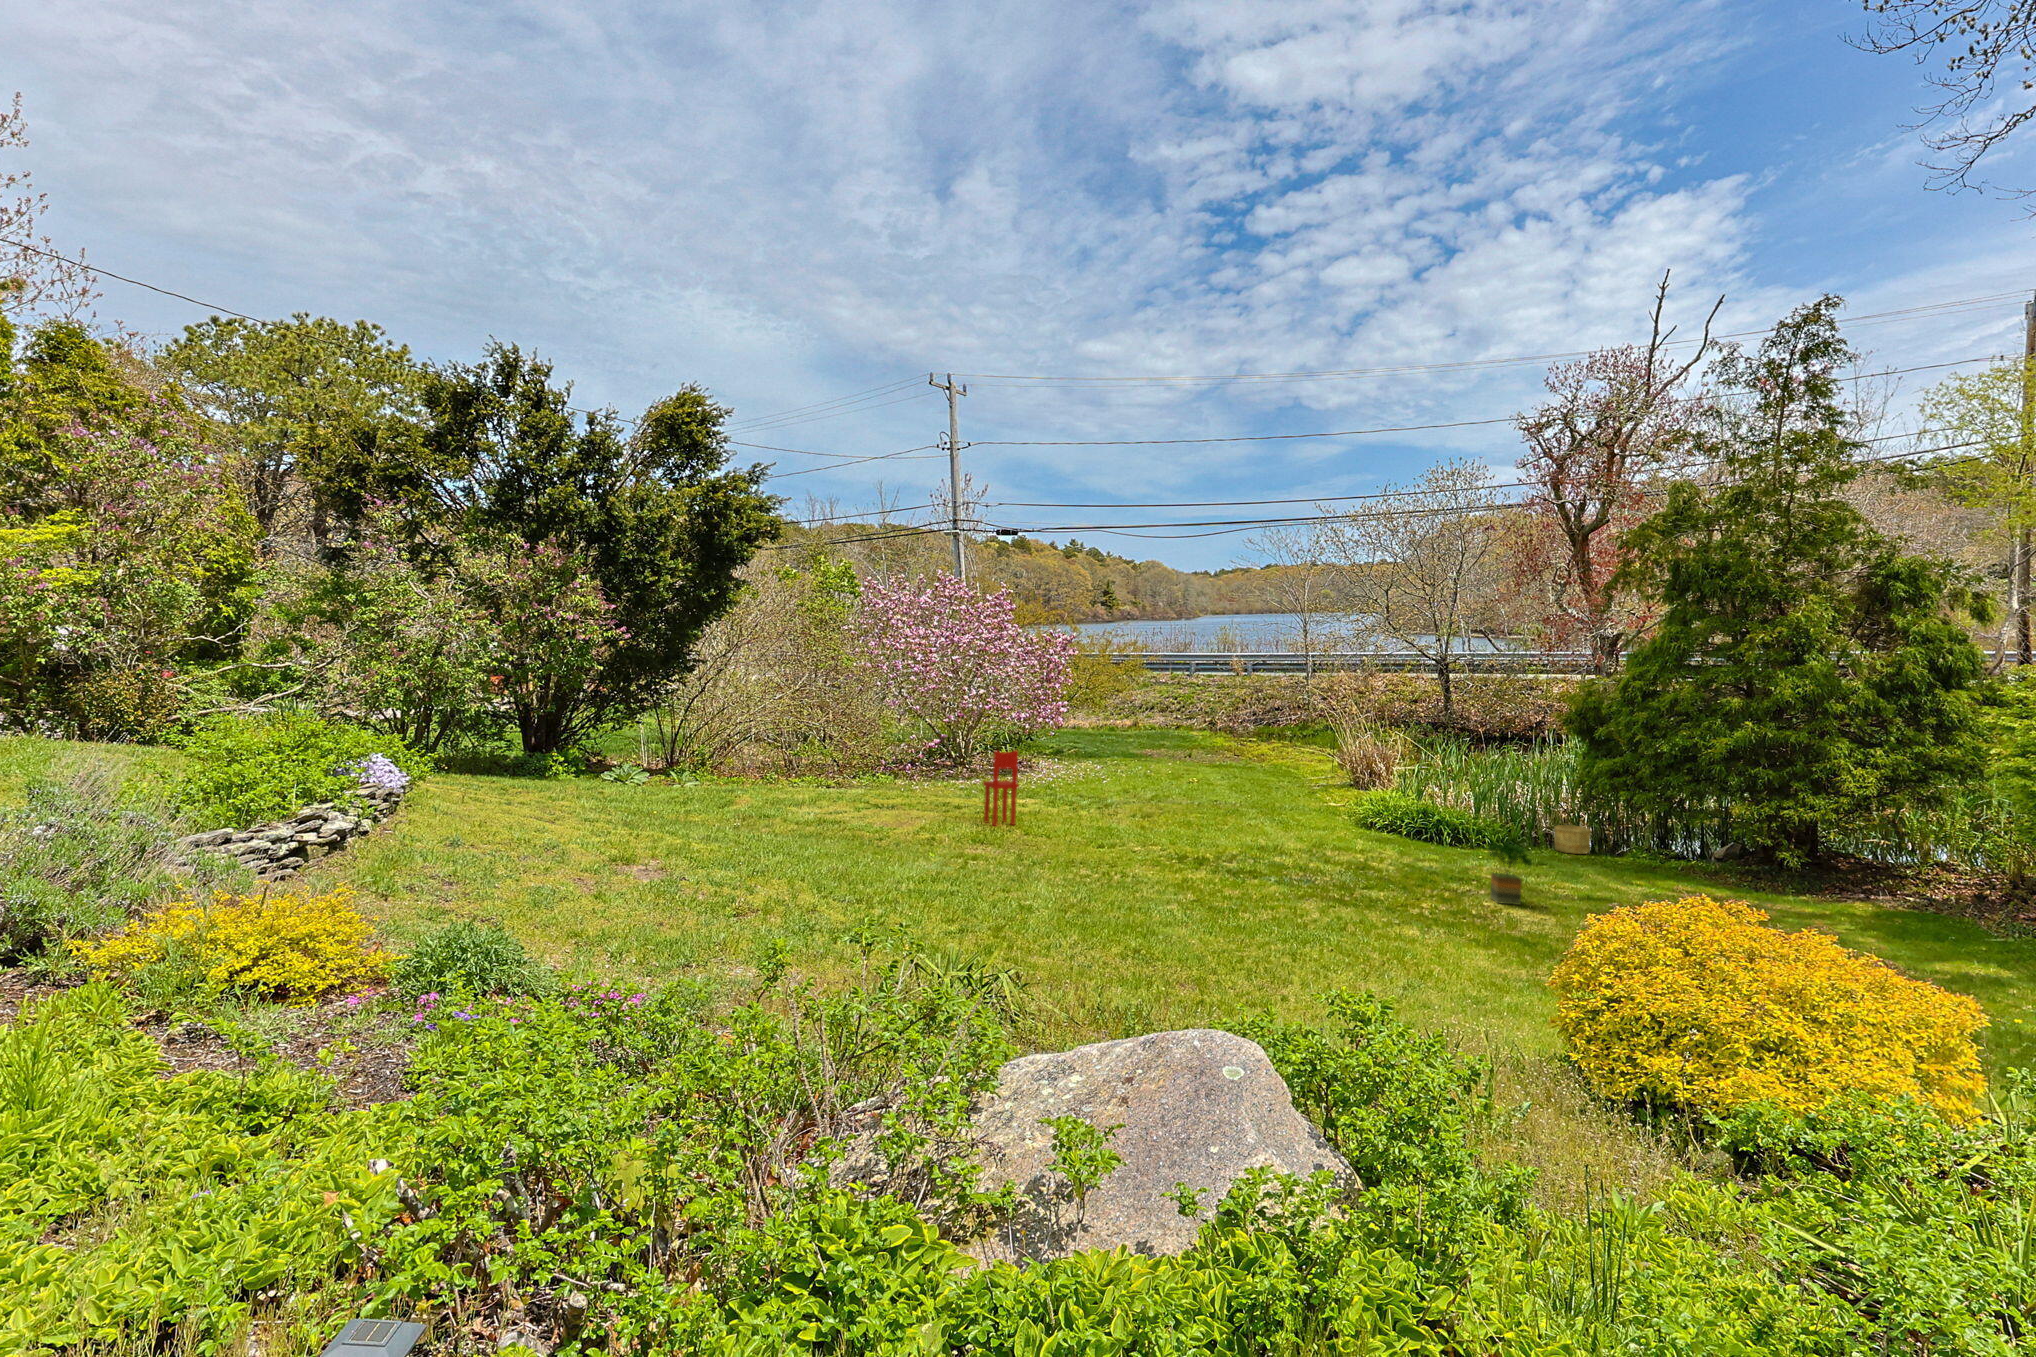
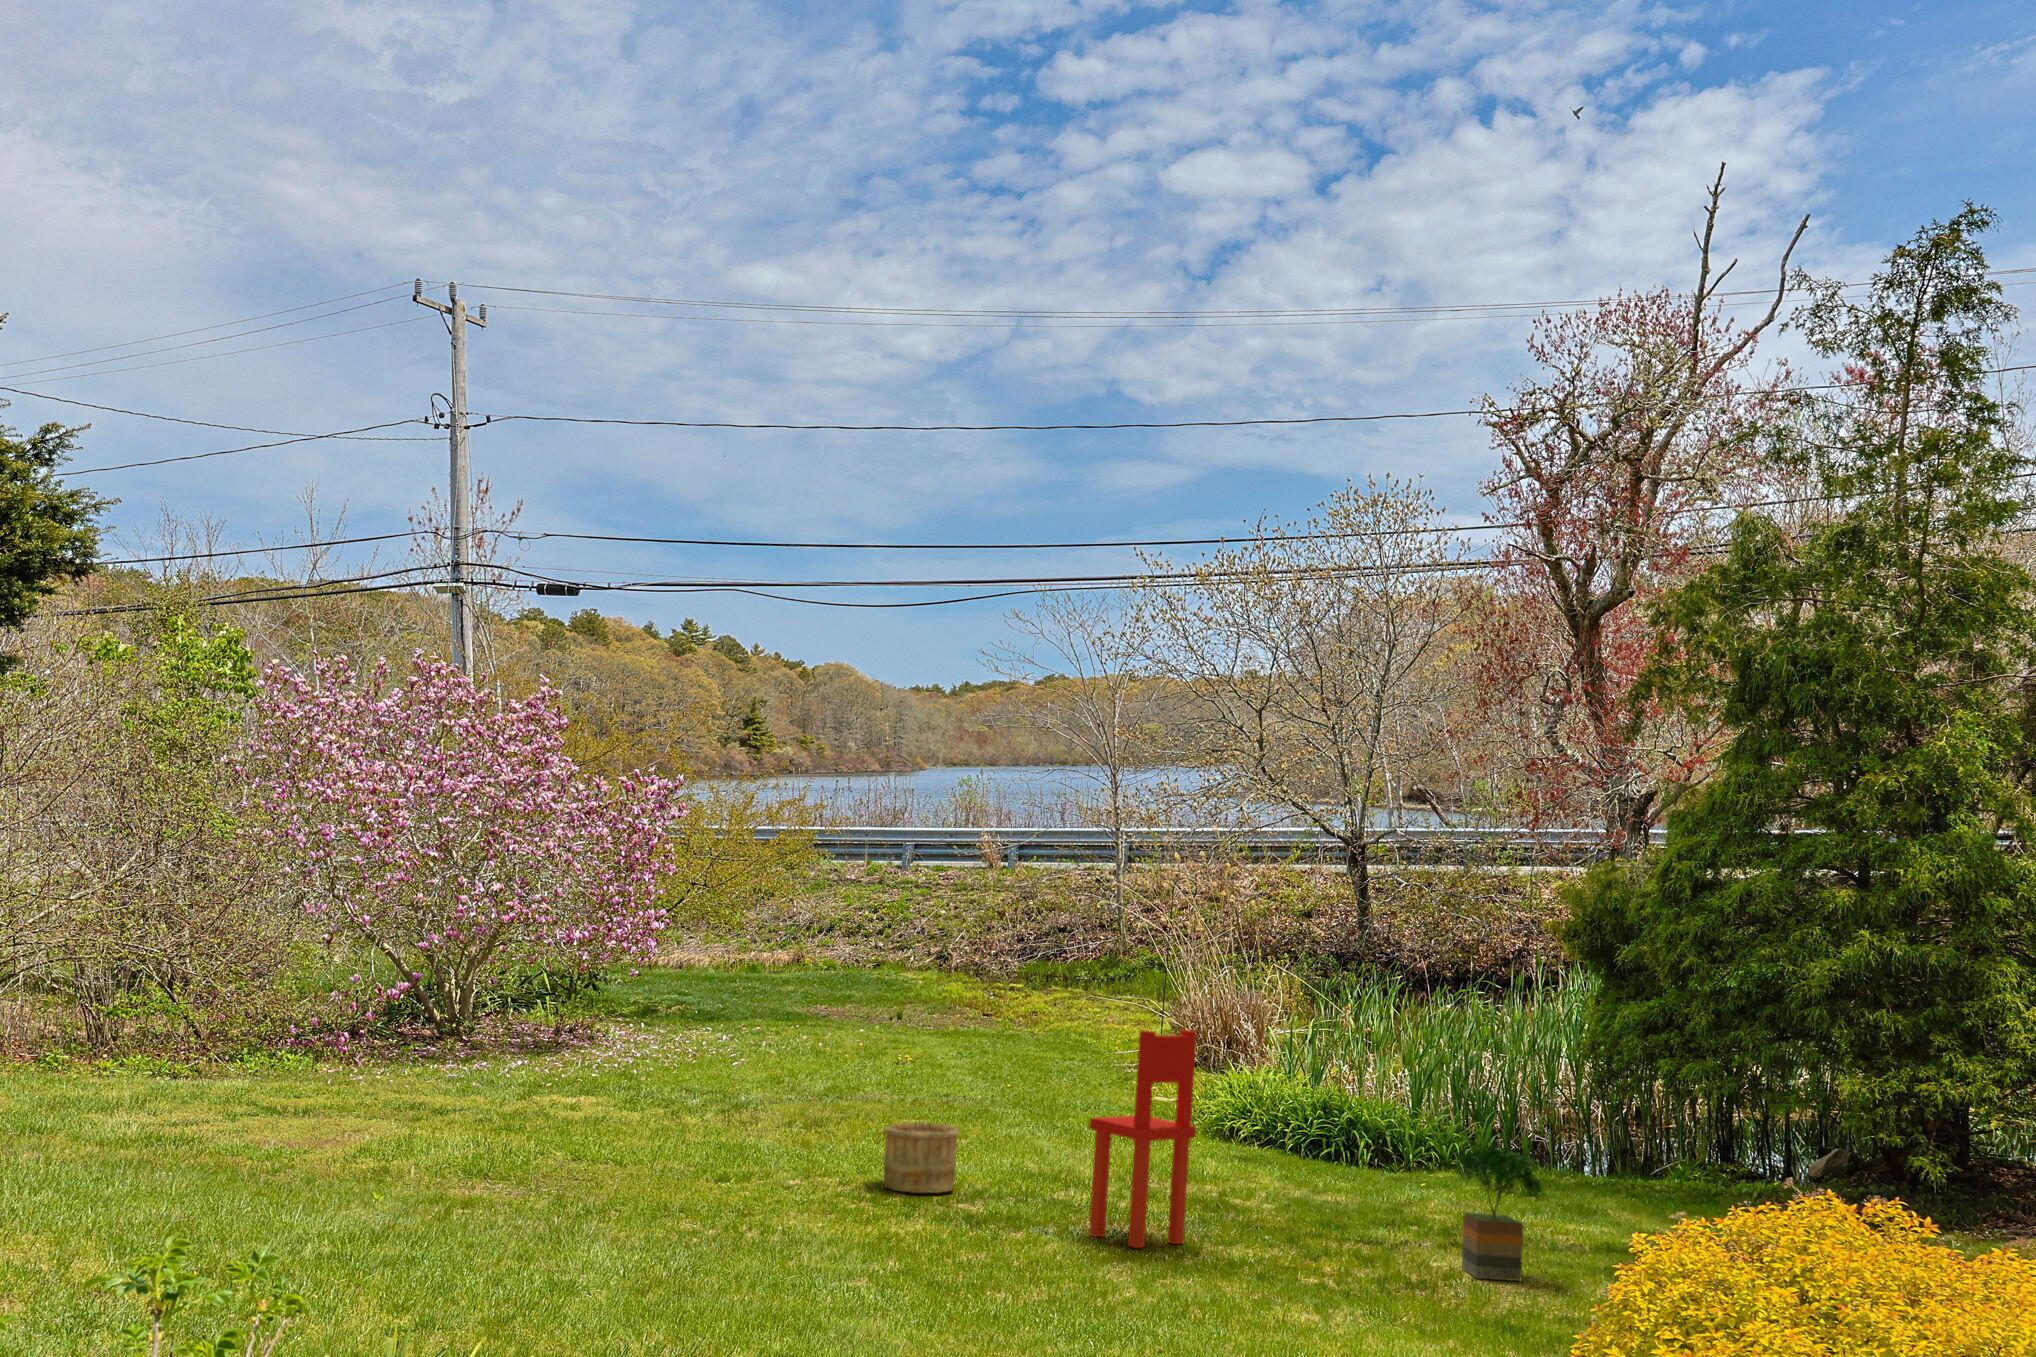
chair: present [983,750,1019,826] -> present [1089,1030,1196,1248]
wooden bucket: present [1554,825,1590,854] -> present [884,1123,959,1193]

